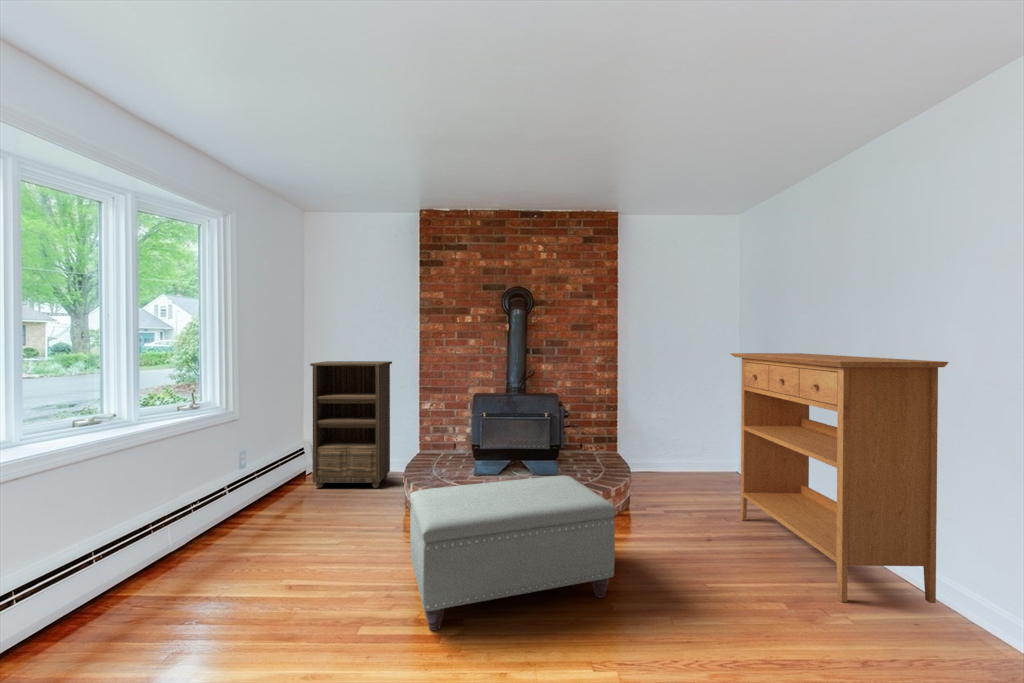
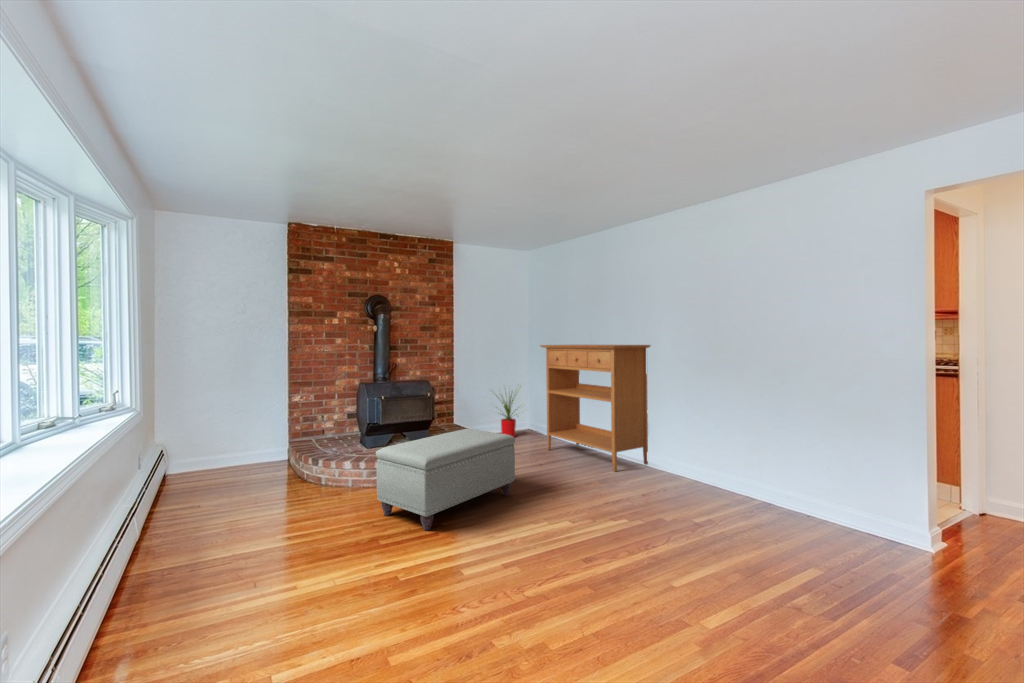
bookshelf: present [310,361,392,488] -> none [183,360,265,489]
house plant: none [669,401,734,485] -> present [496,394,517,437]

